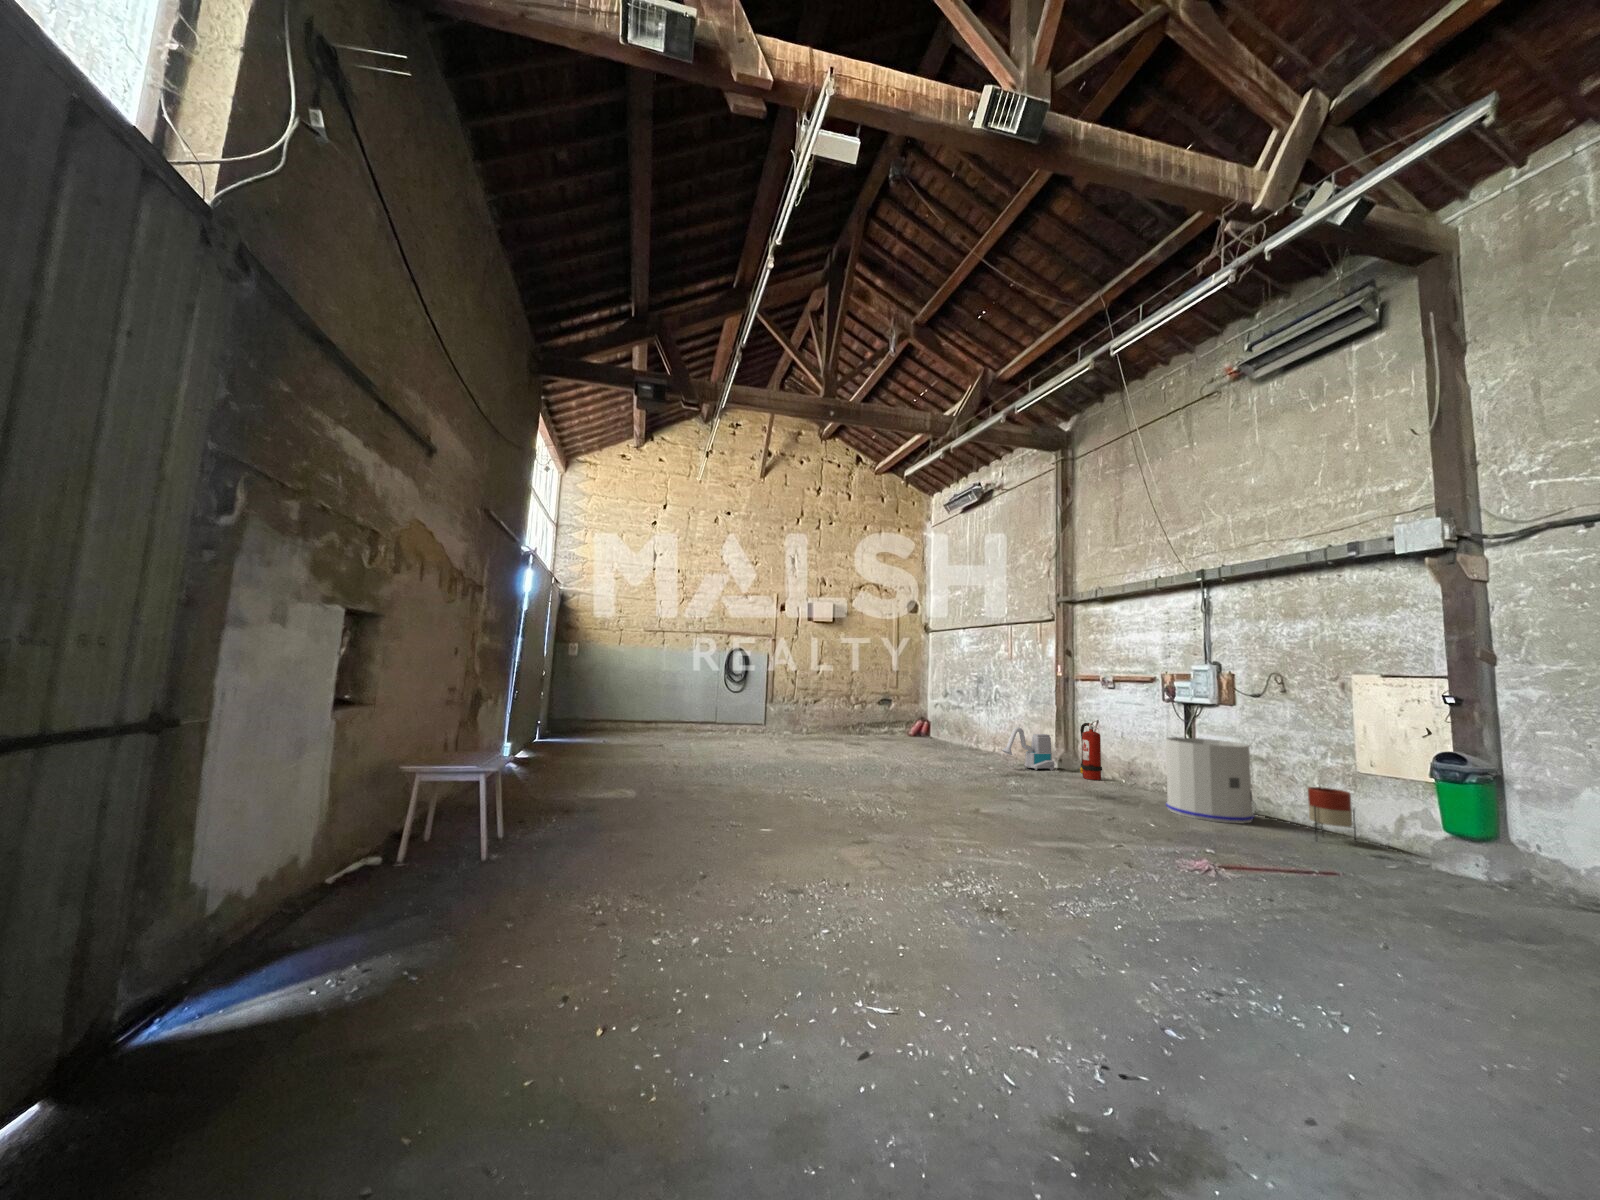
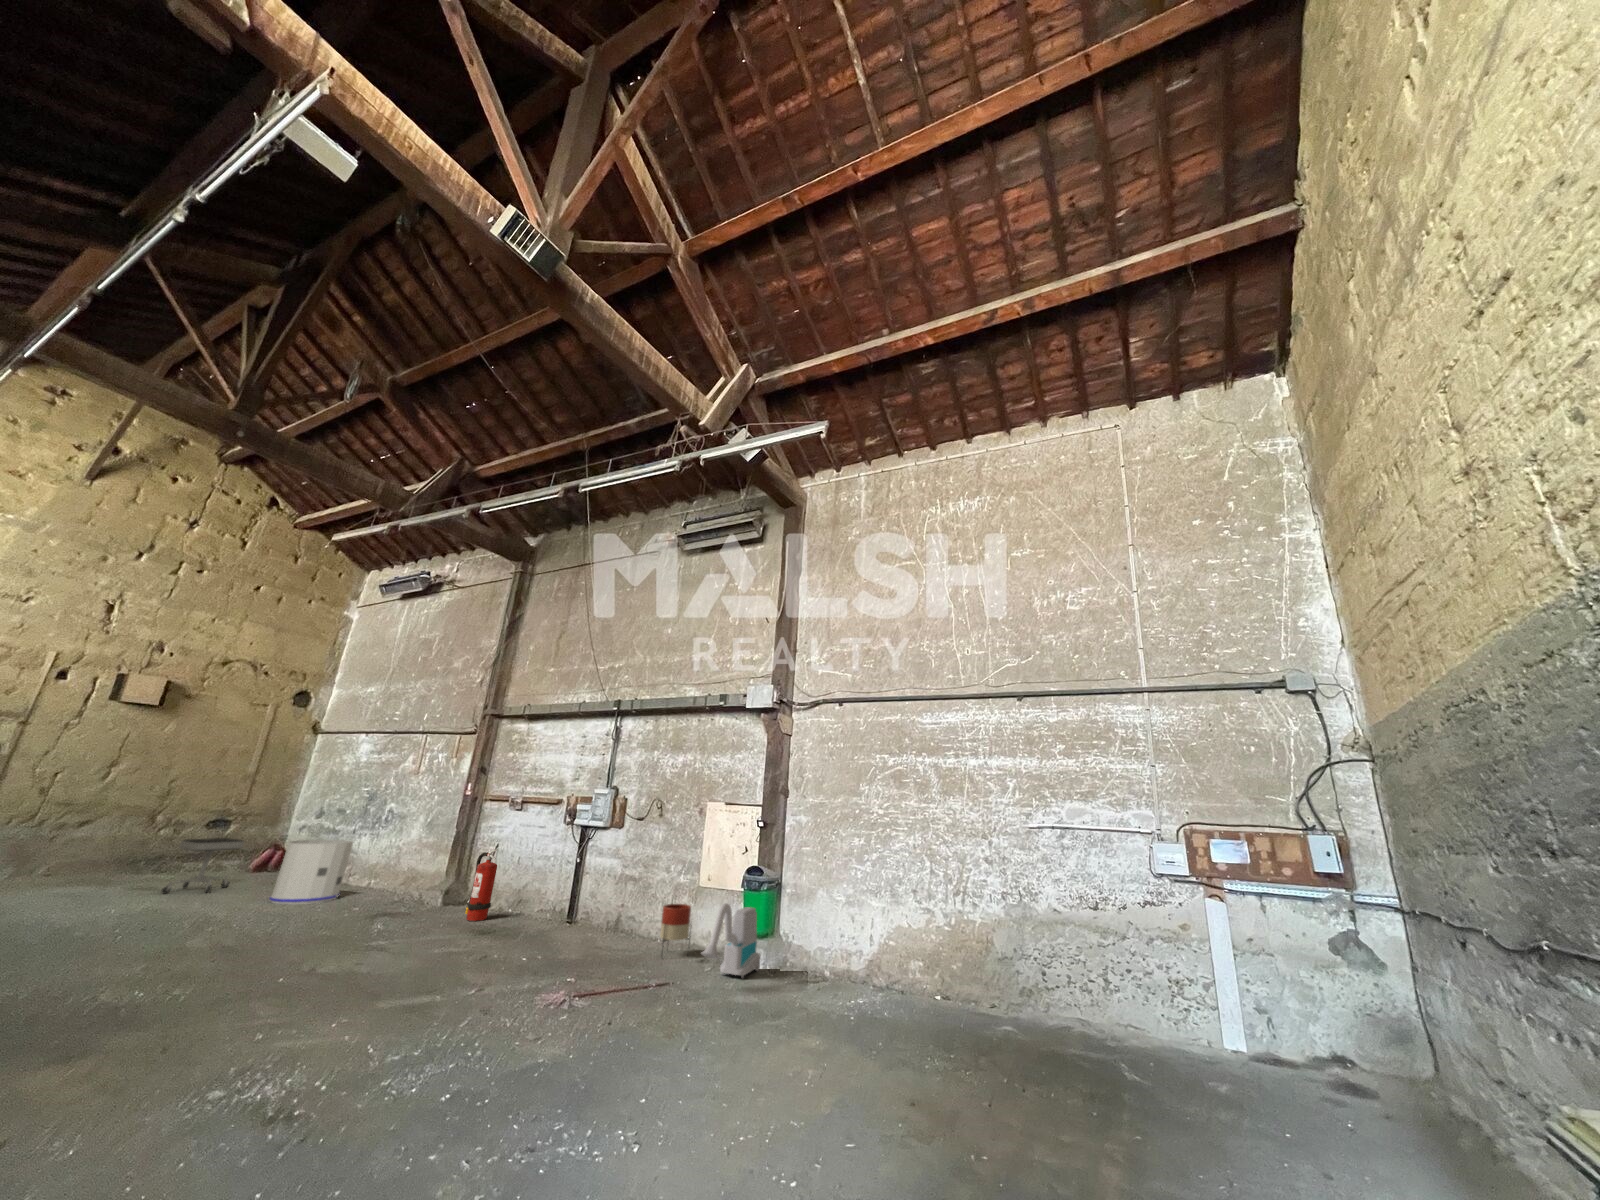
stool: none [875,704,909,739] -> present [162,838,244,894]
vacuum cleaner: present [1002,727,1054,770] -> present [701,903,760,978]
trash can: present [1166,737,1254,823] -> present [270,840,353,904]

